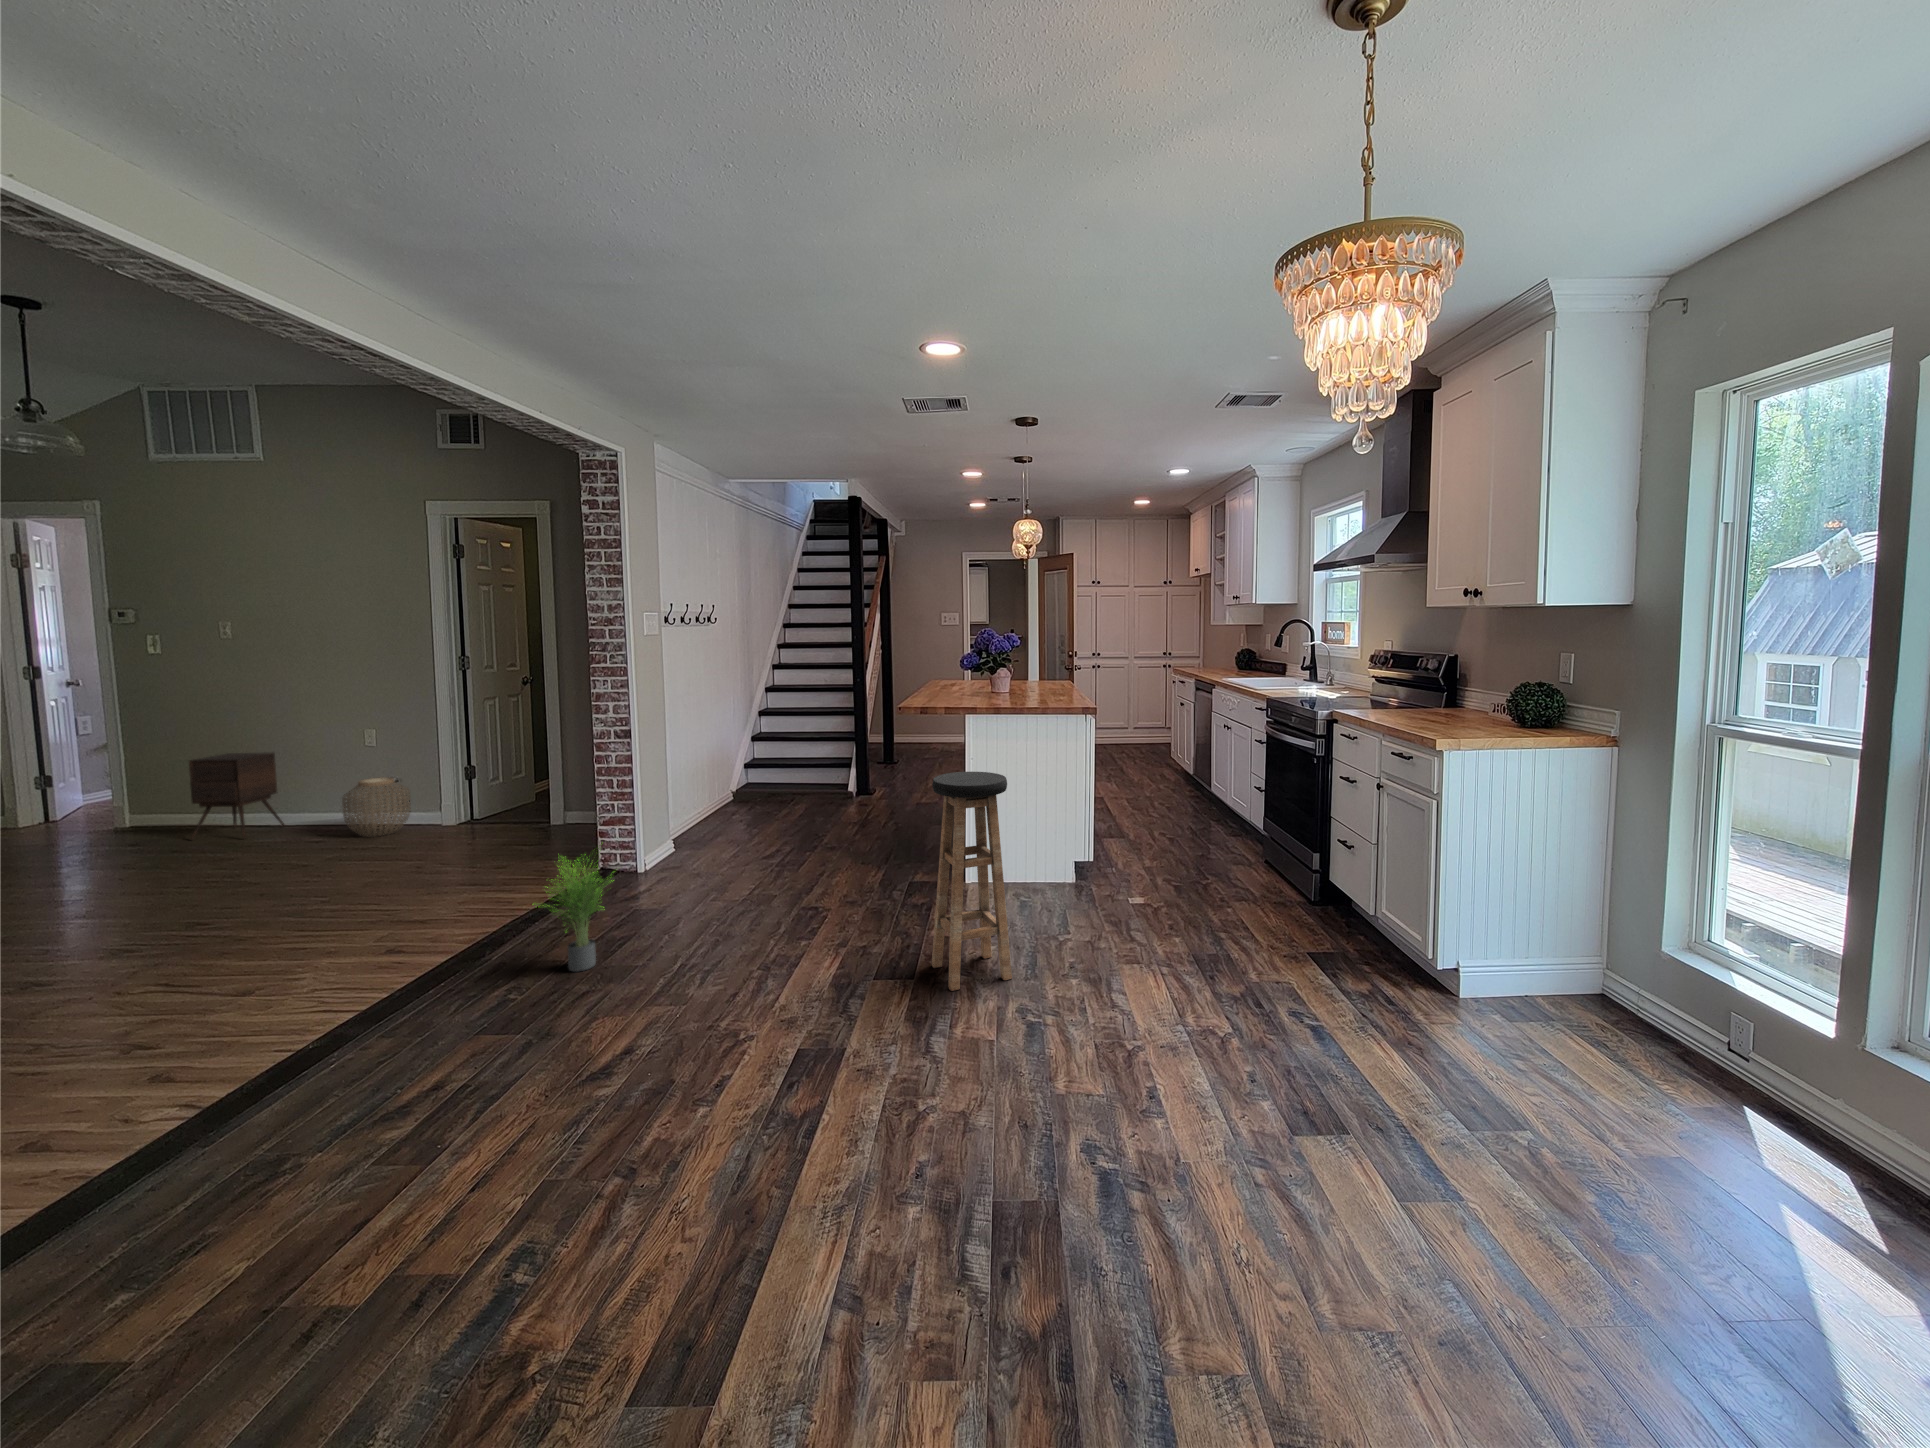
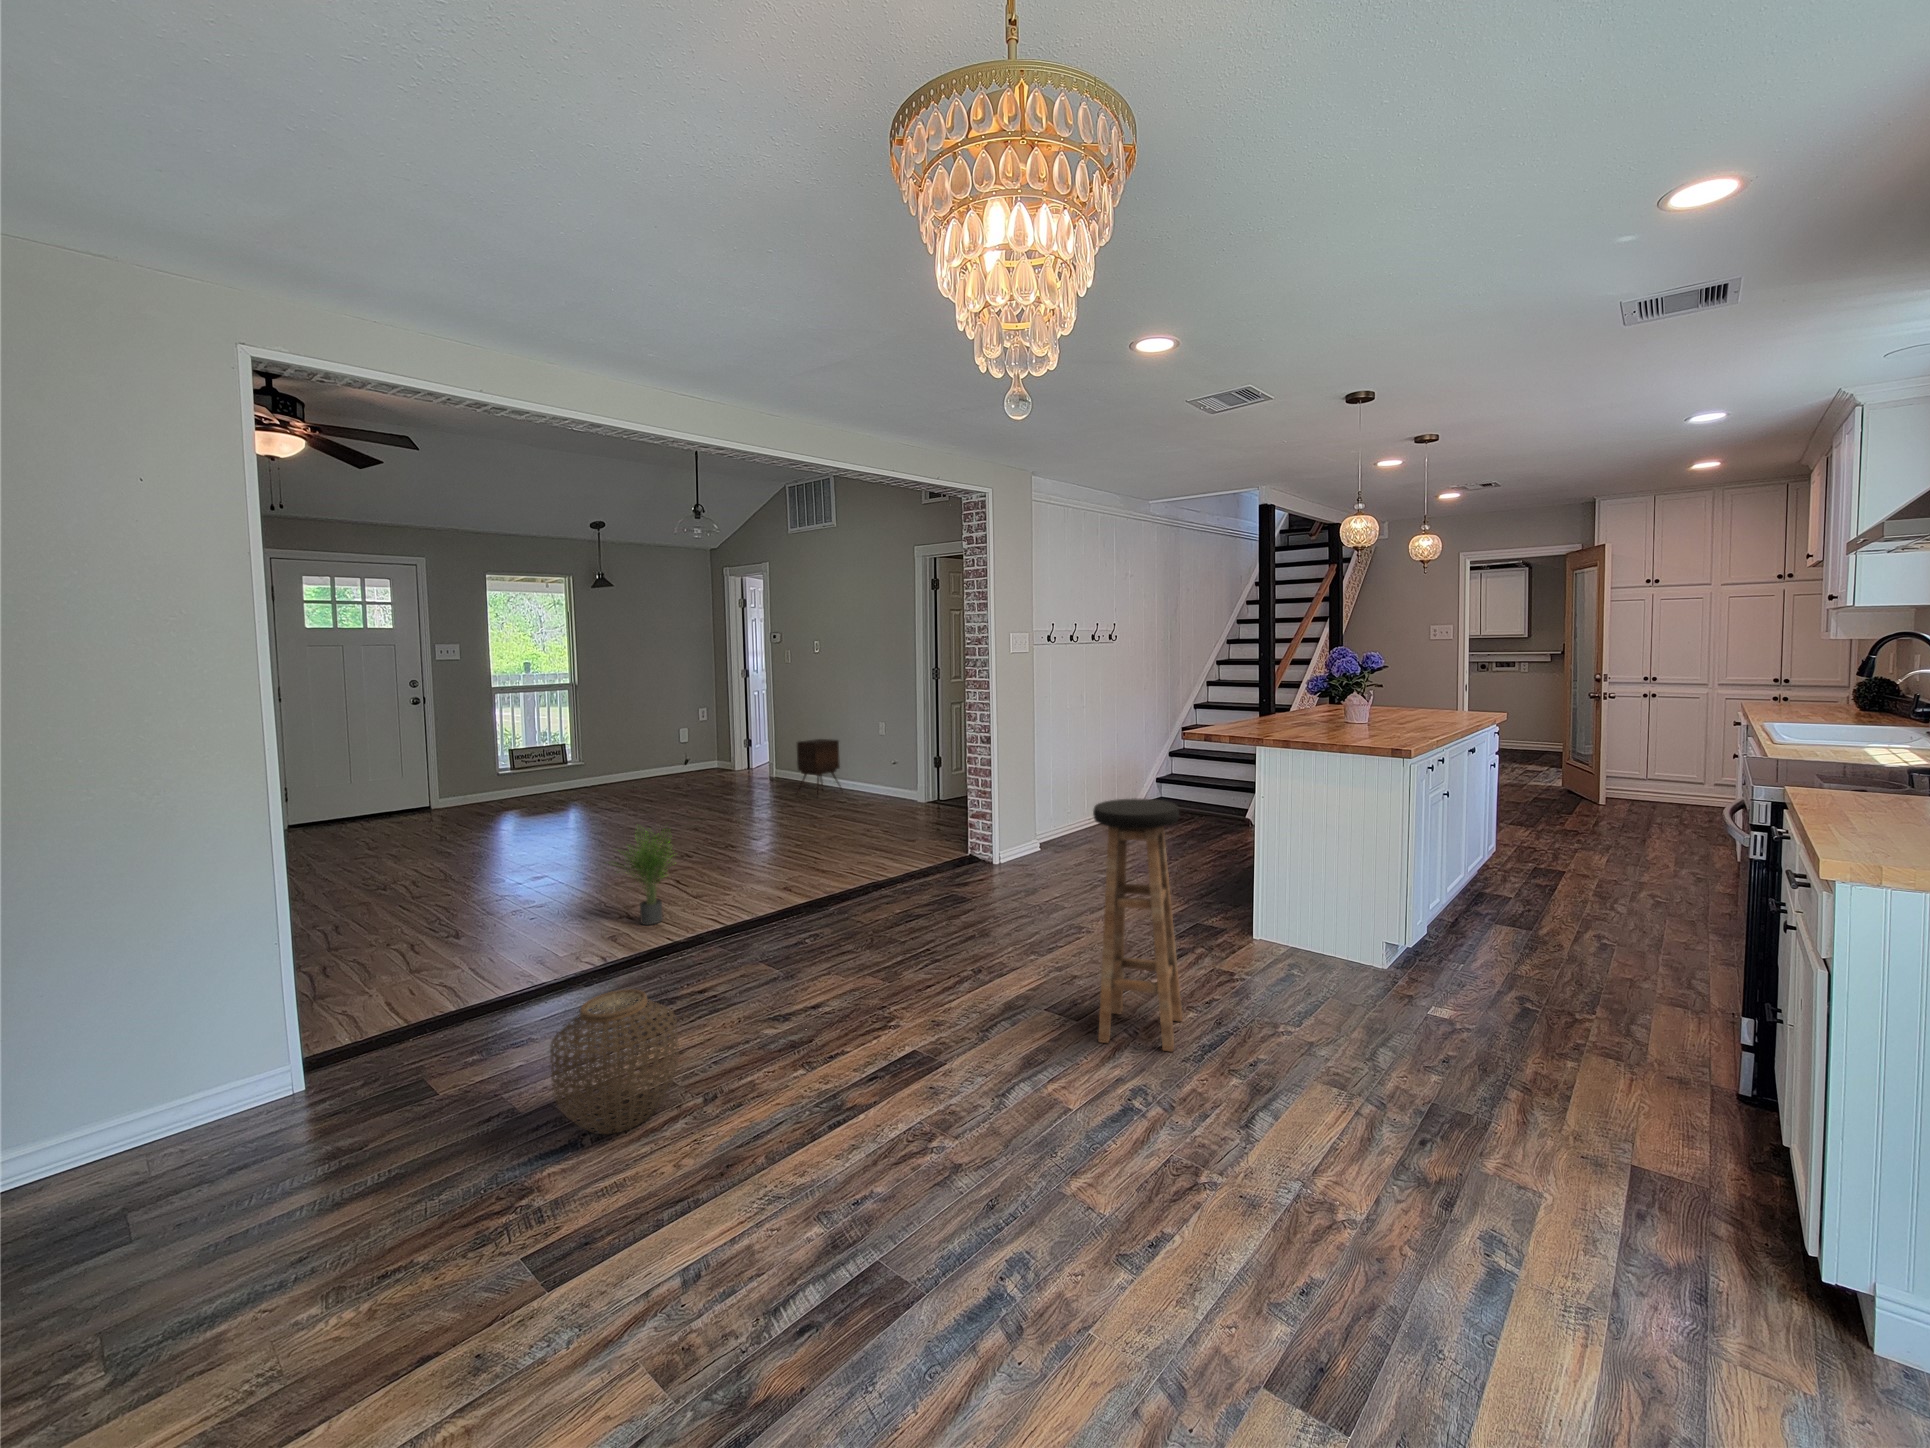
woven basket: present [342,777,411,837] -> present [550,989,678,1134]
potted plant: present [543,848,611,972] -> present [622,829,672,925]

